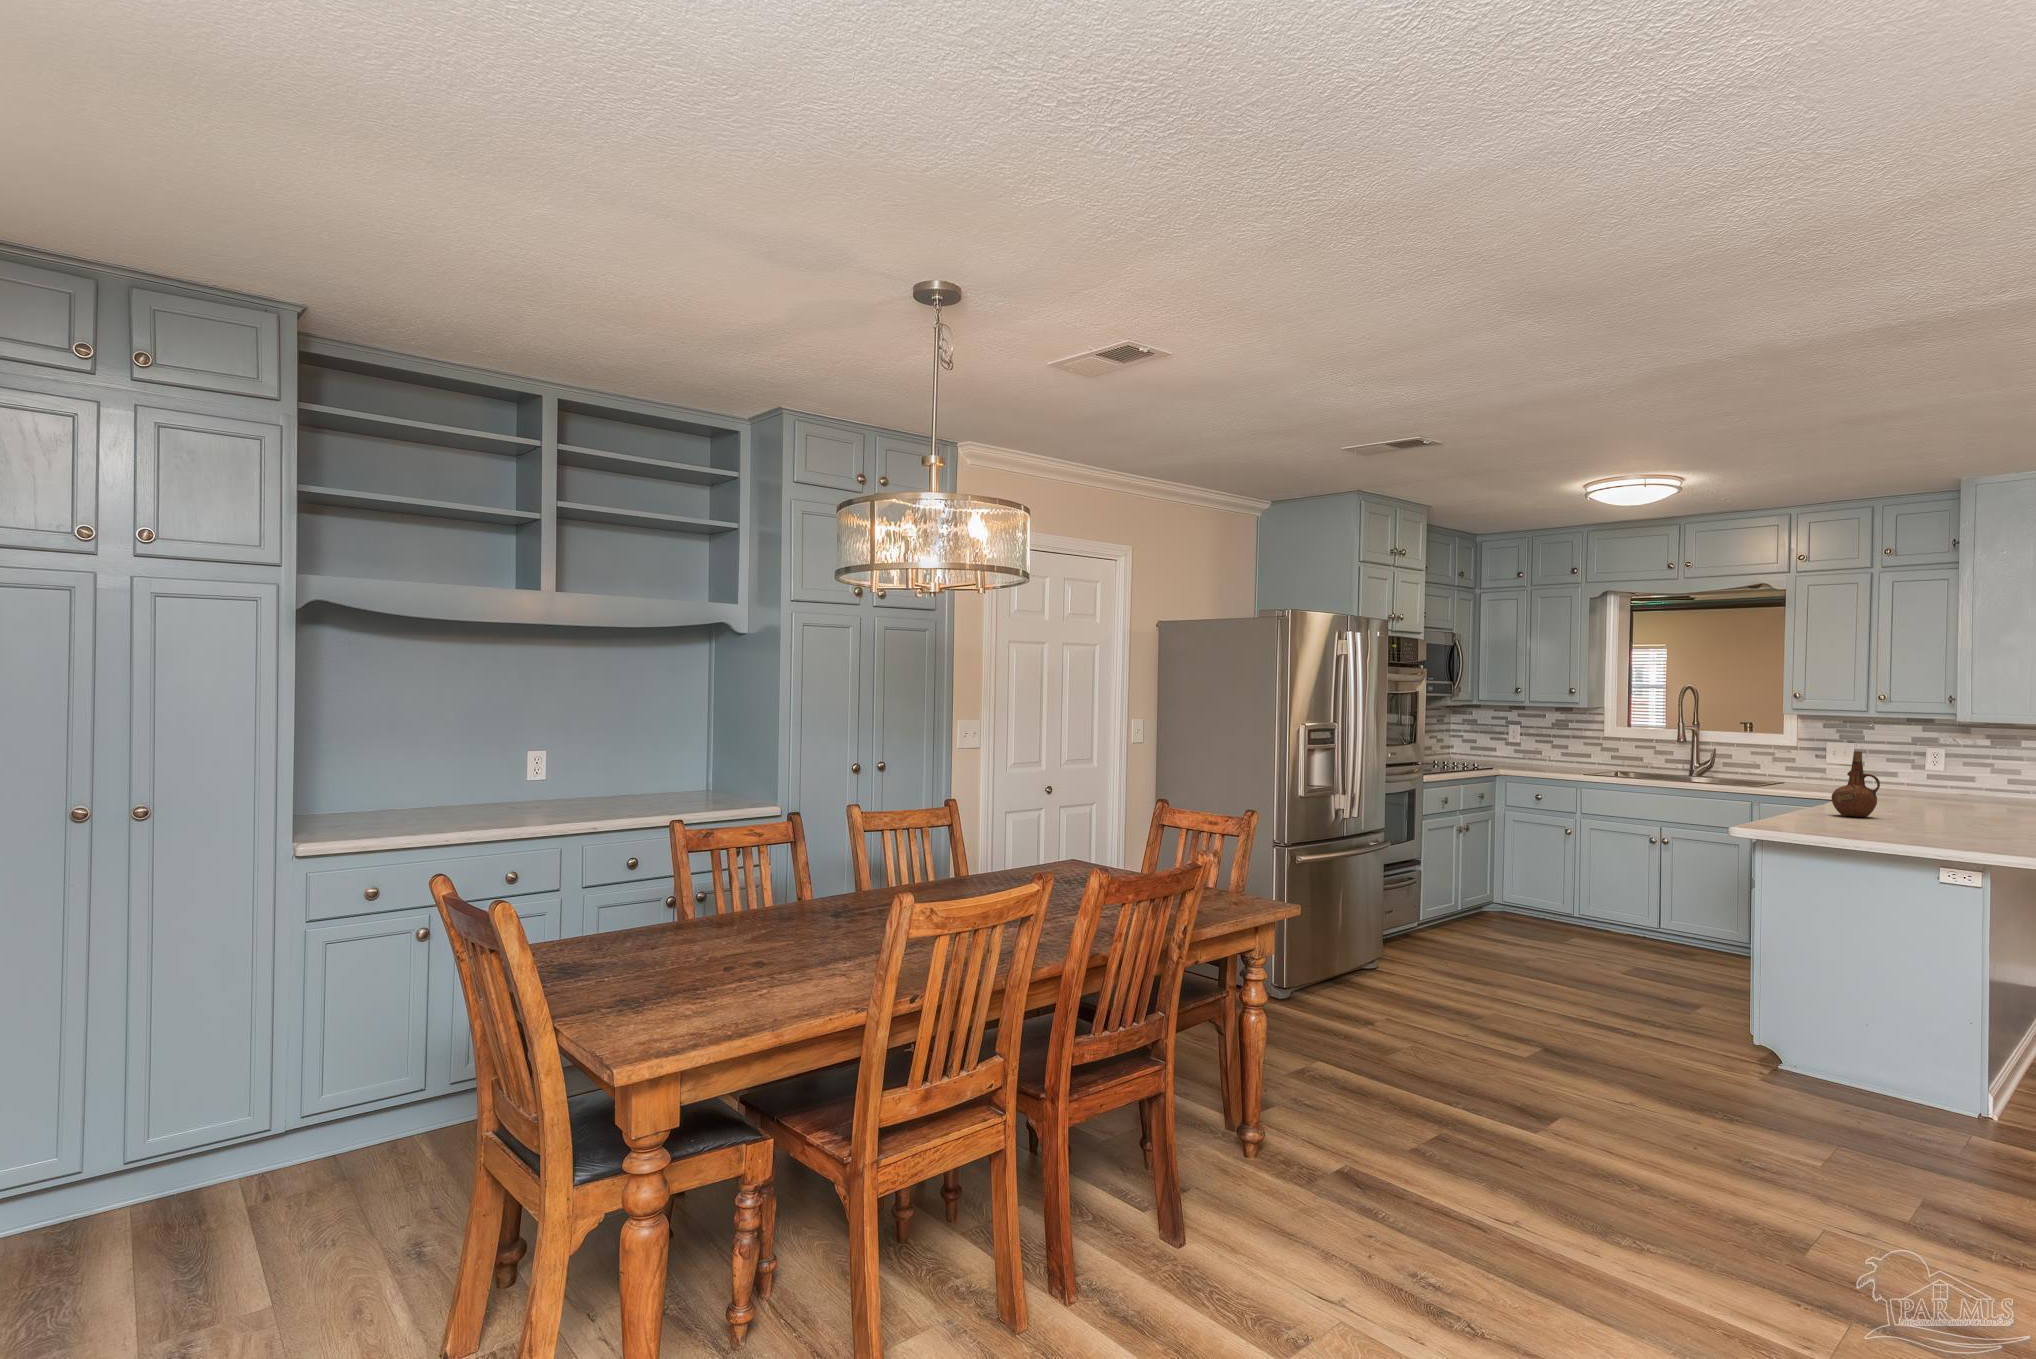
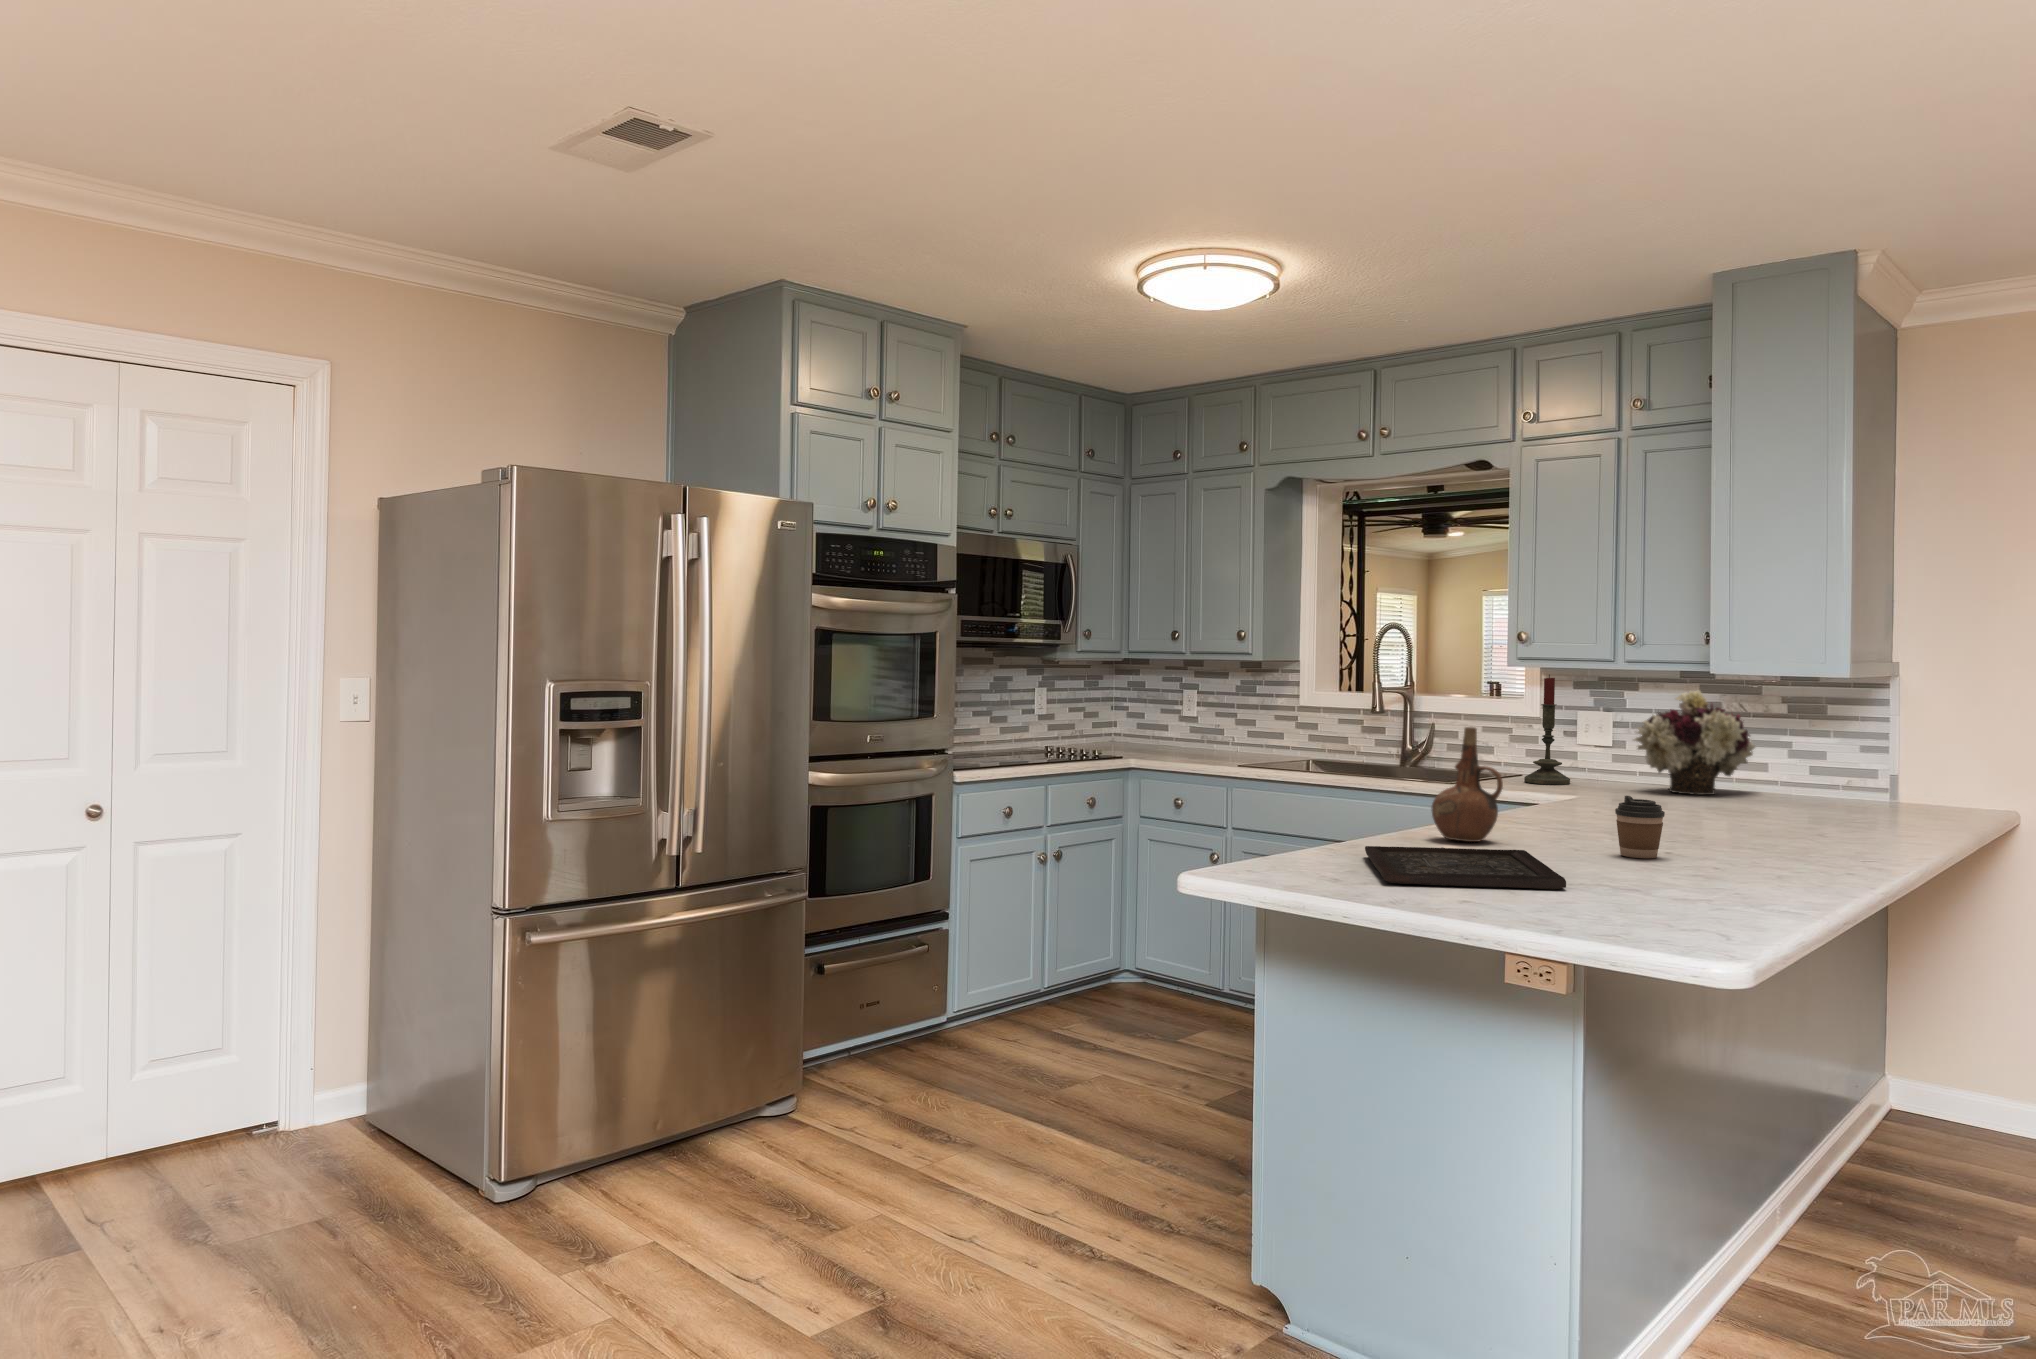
candle: none [1800,718,1834,789] -> present [1524,675,1570,785]
flower arrangement: none [1887,730,1974,796] -> present [1634,691,1755,795]
coffee cup: none [1963,791,1996,826] -> present [1615,796,1665,858]
tray: none [1819,817,1977,838] -> present [1365,846,1566,890]

